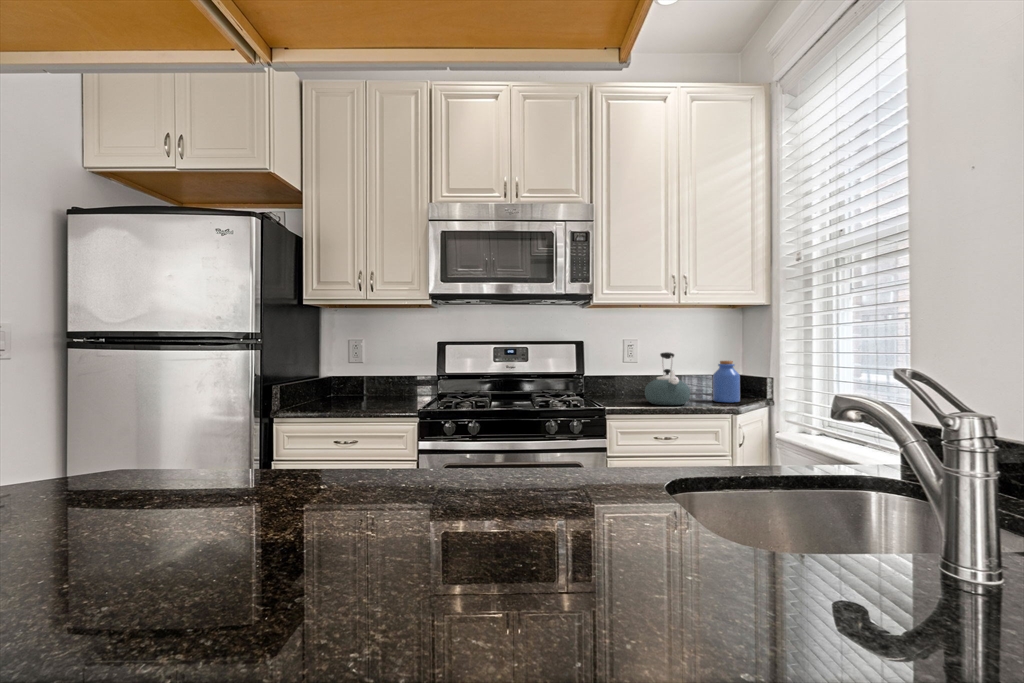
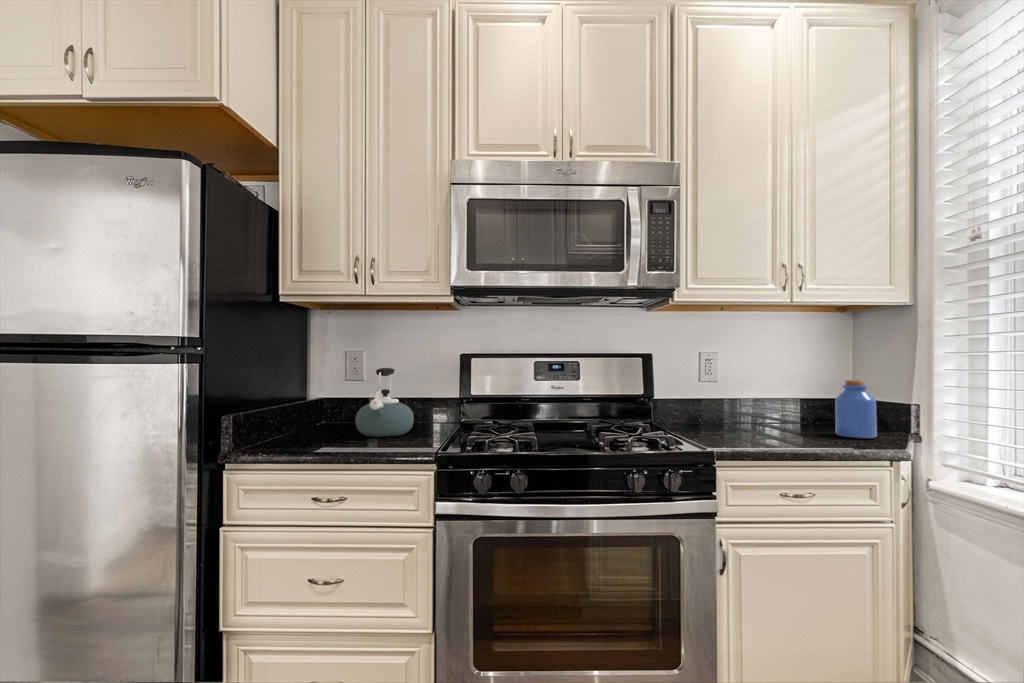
kettle: present [645,352,690,405] -> present [356,368,414,437]

